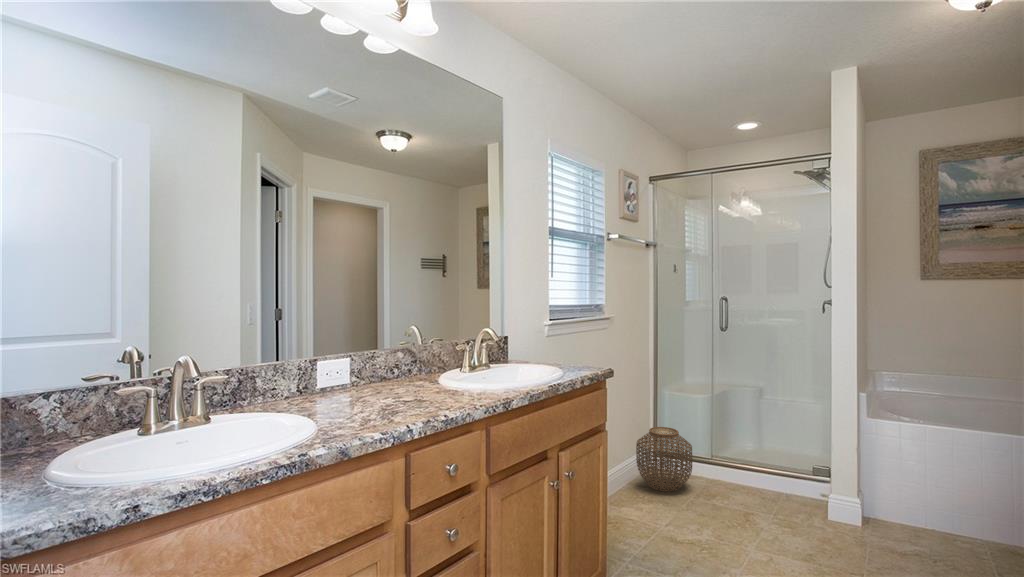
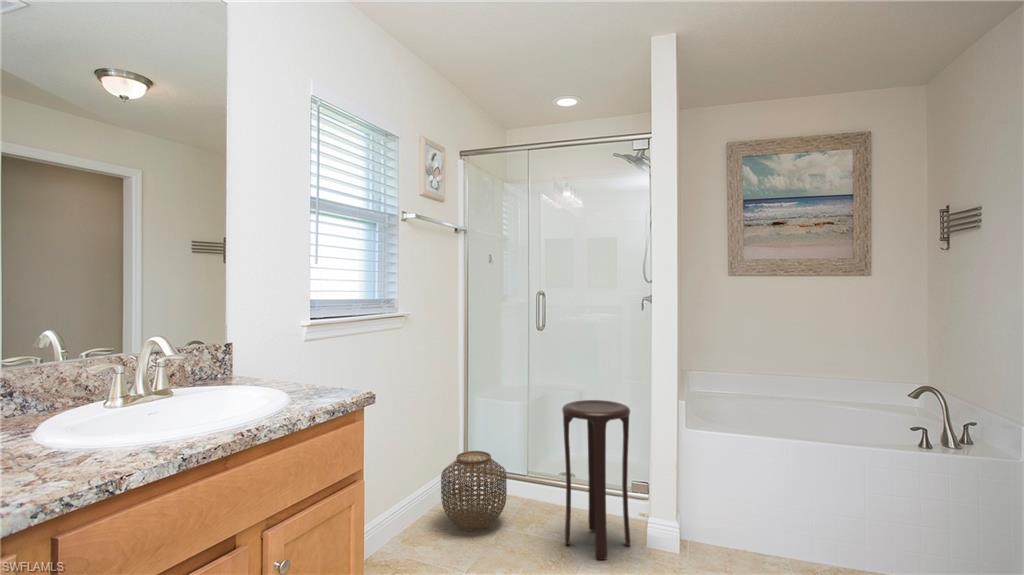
stool: none [744,391,810,526] -> present [562,400,630,560]

